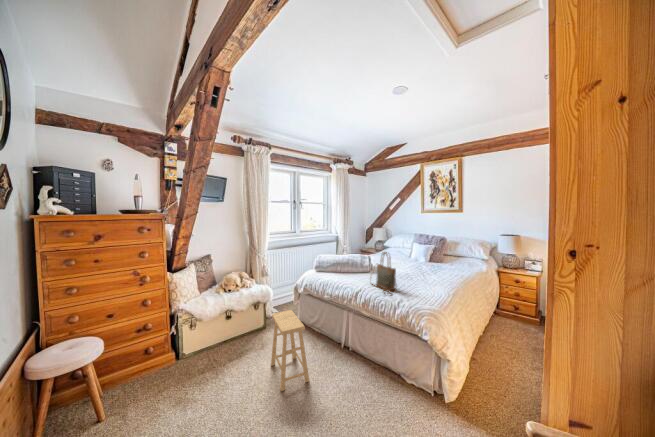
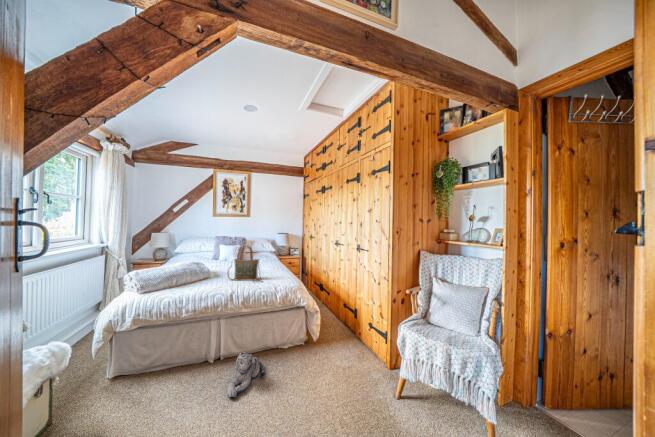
footstool: present [271,310,309,391] -> none [132,332,209,424]
plush toy: none [312,360,367,399] -> present [227,352,265,397]

